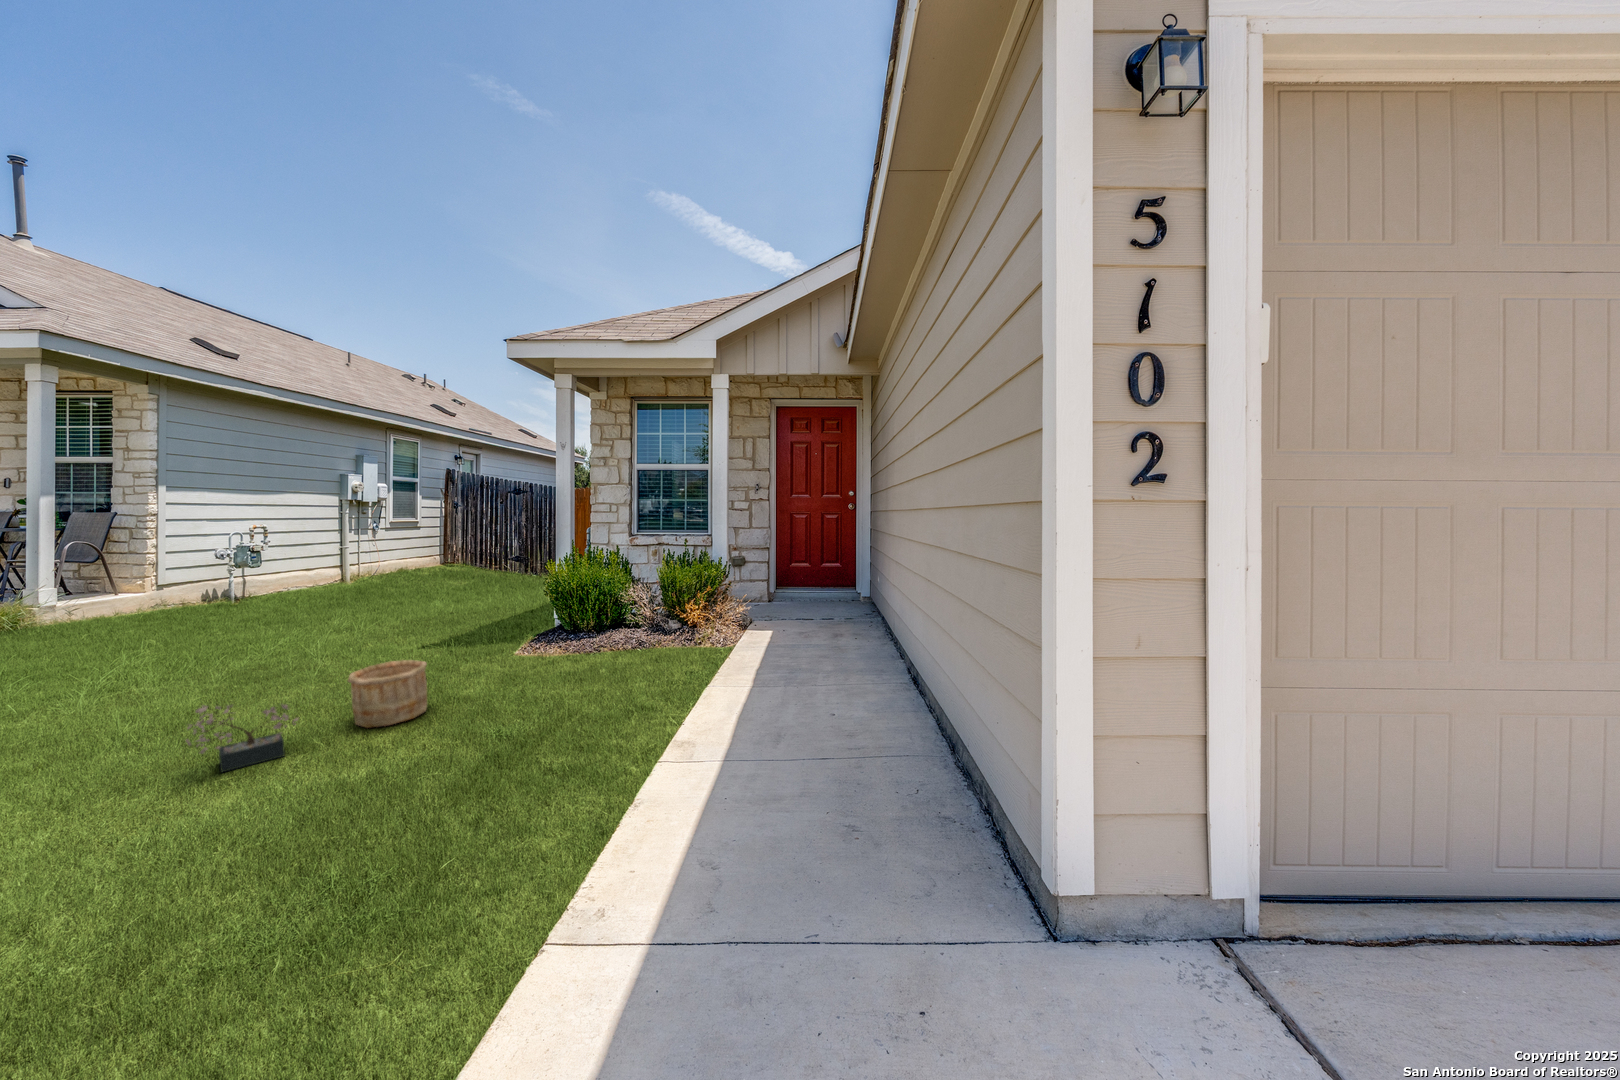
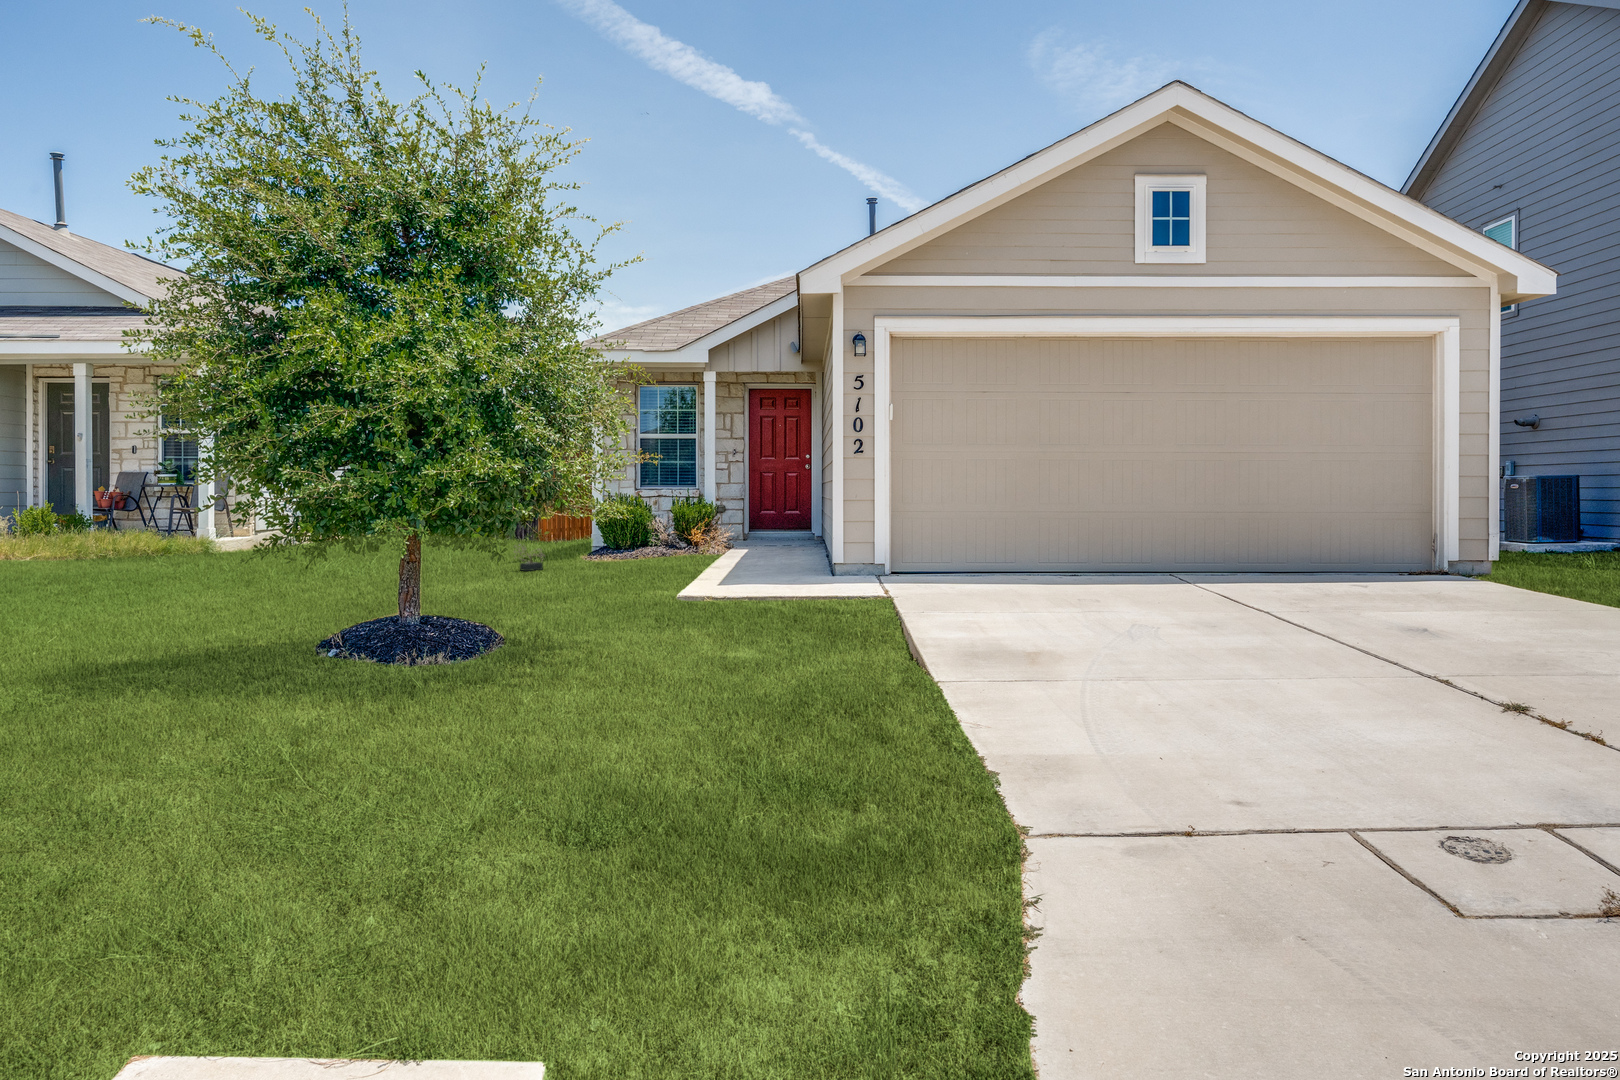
wooden bucket: present [348,660,427,728] -> none [550,540,582,566]

